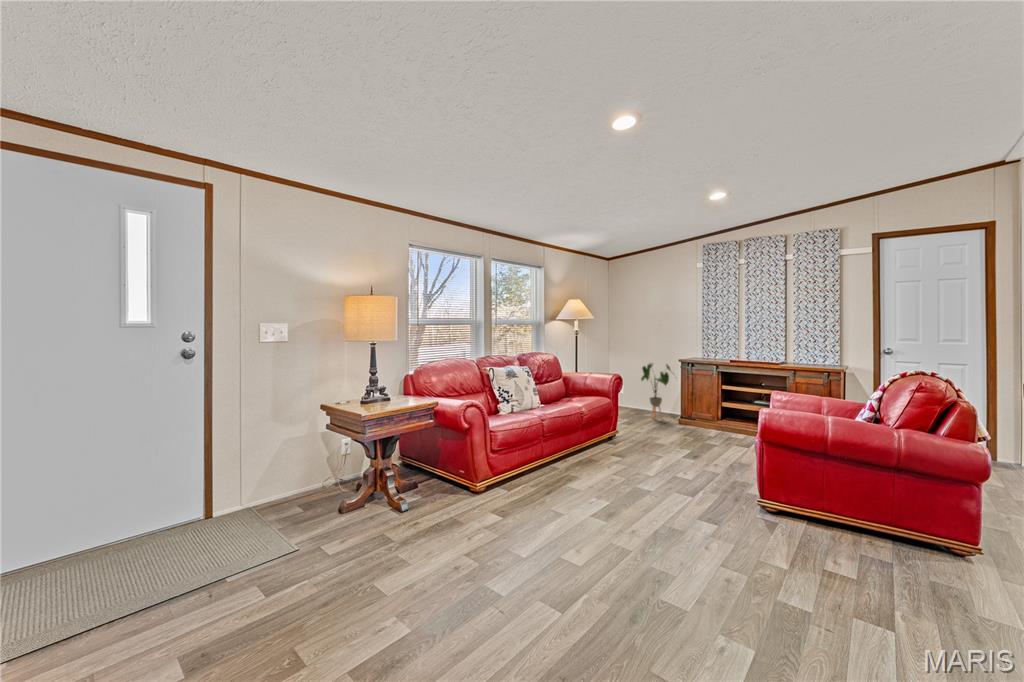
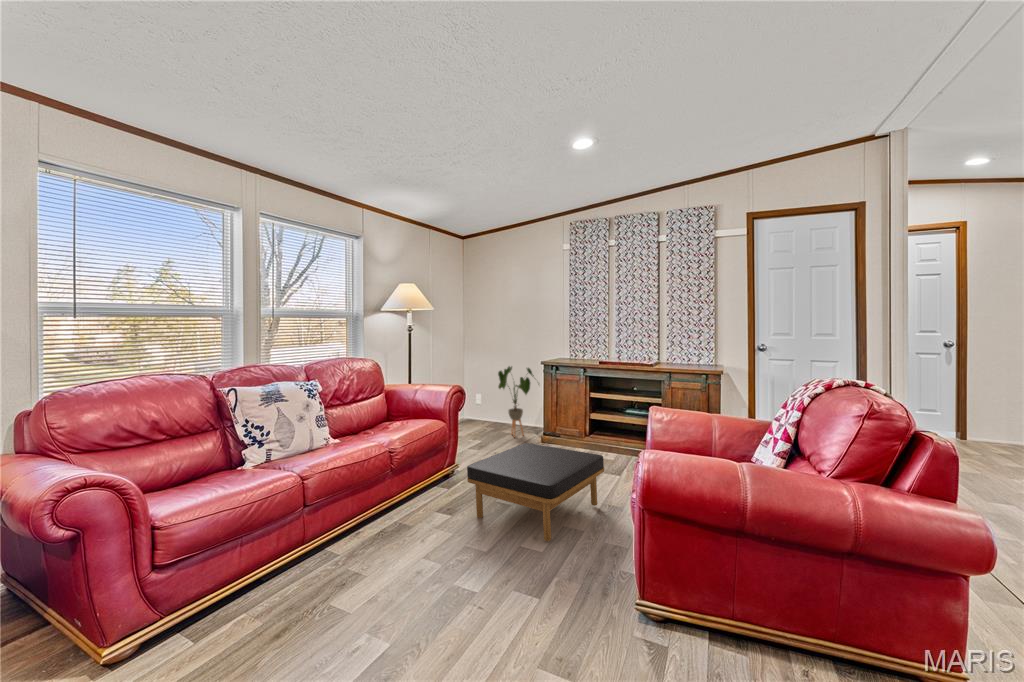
ottoman: none [633,417,735,475] -> present [467,443,604,541]

